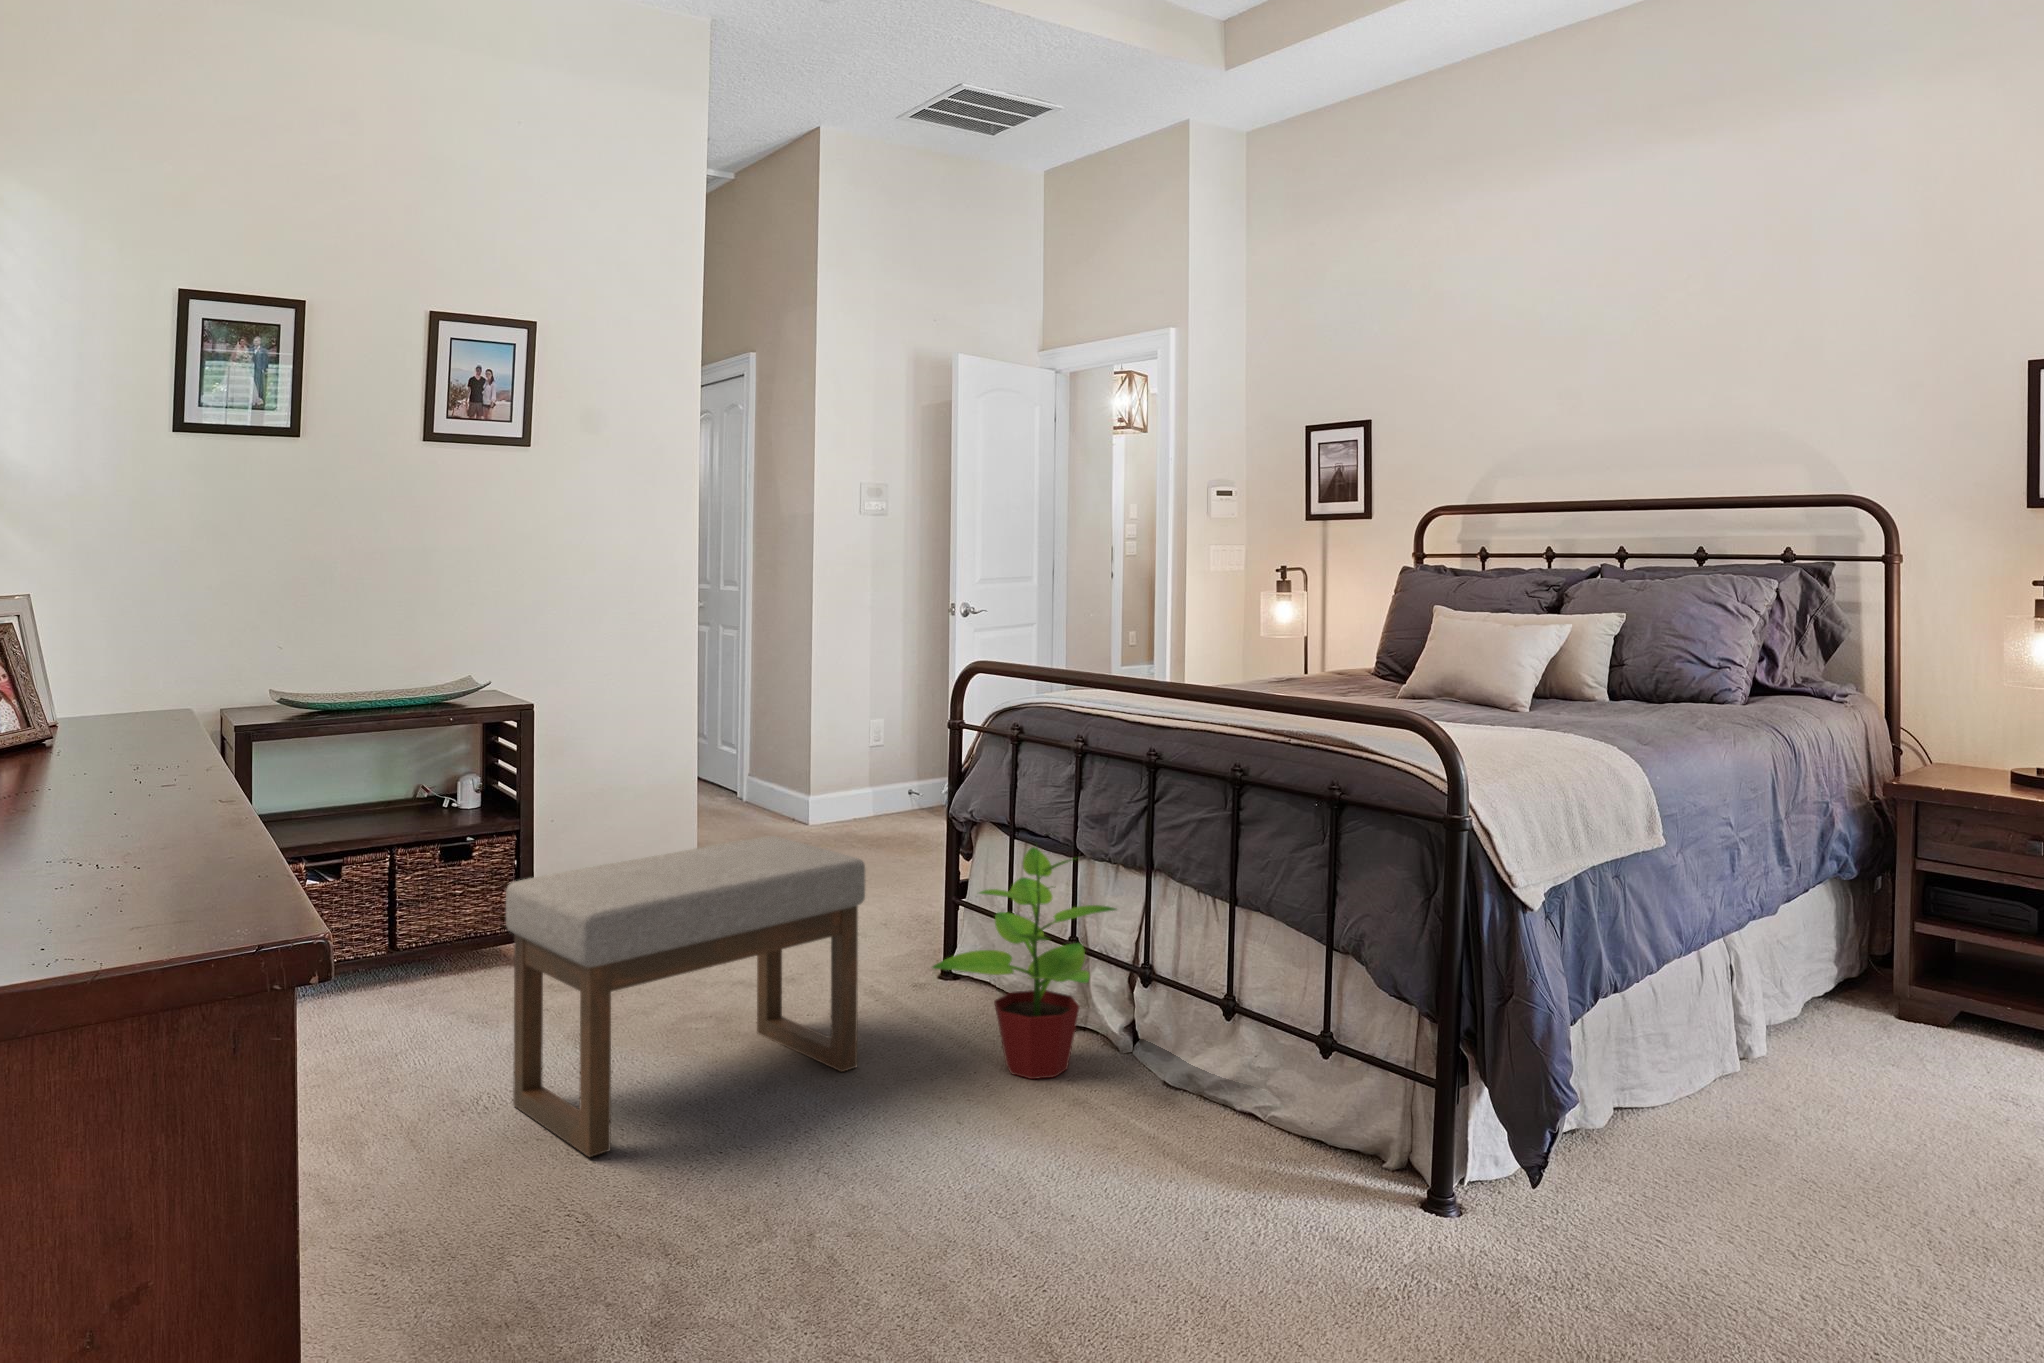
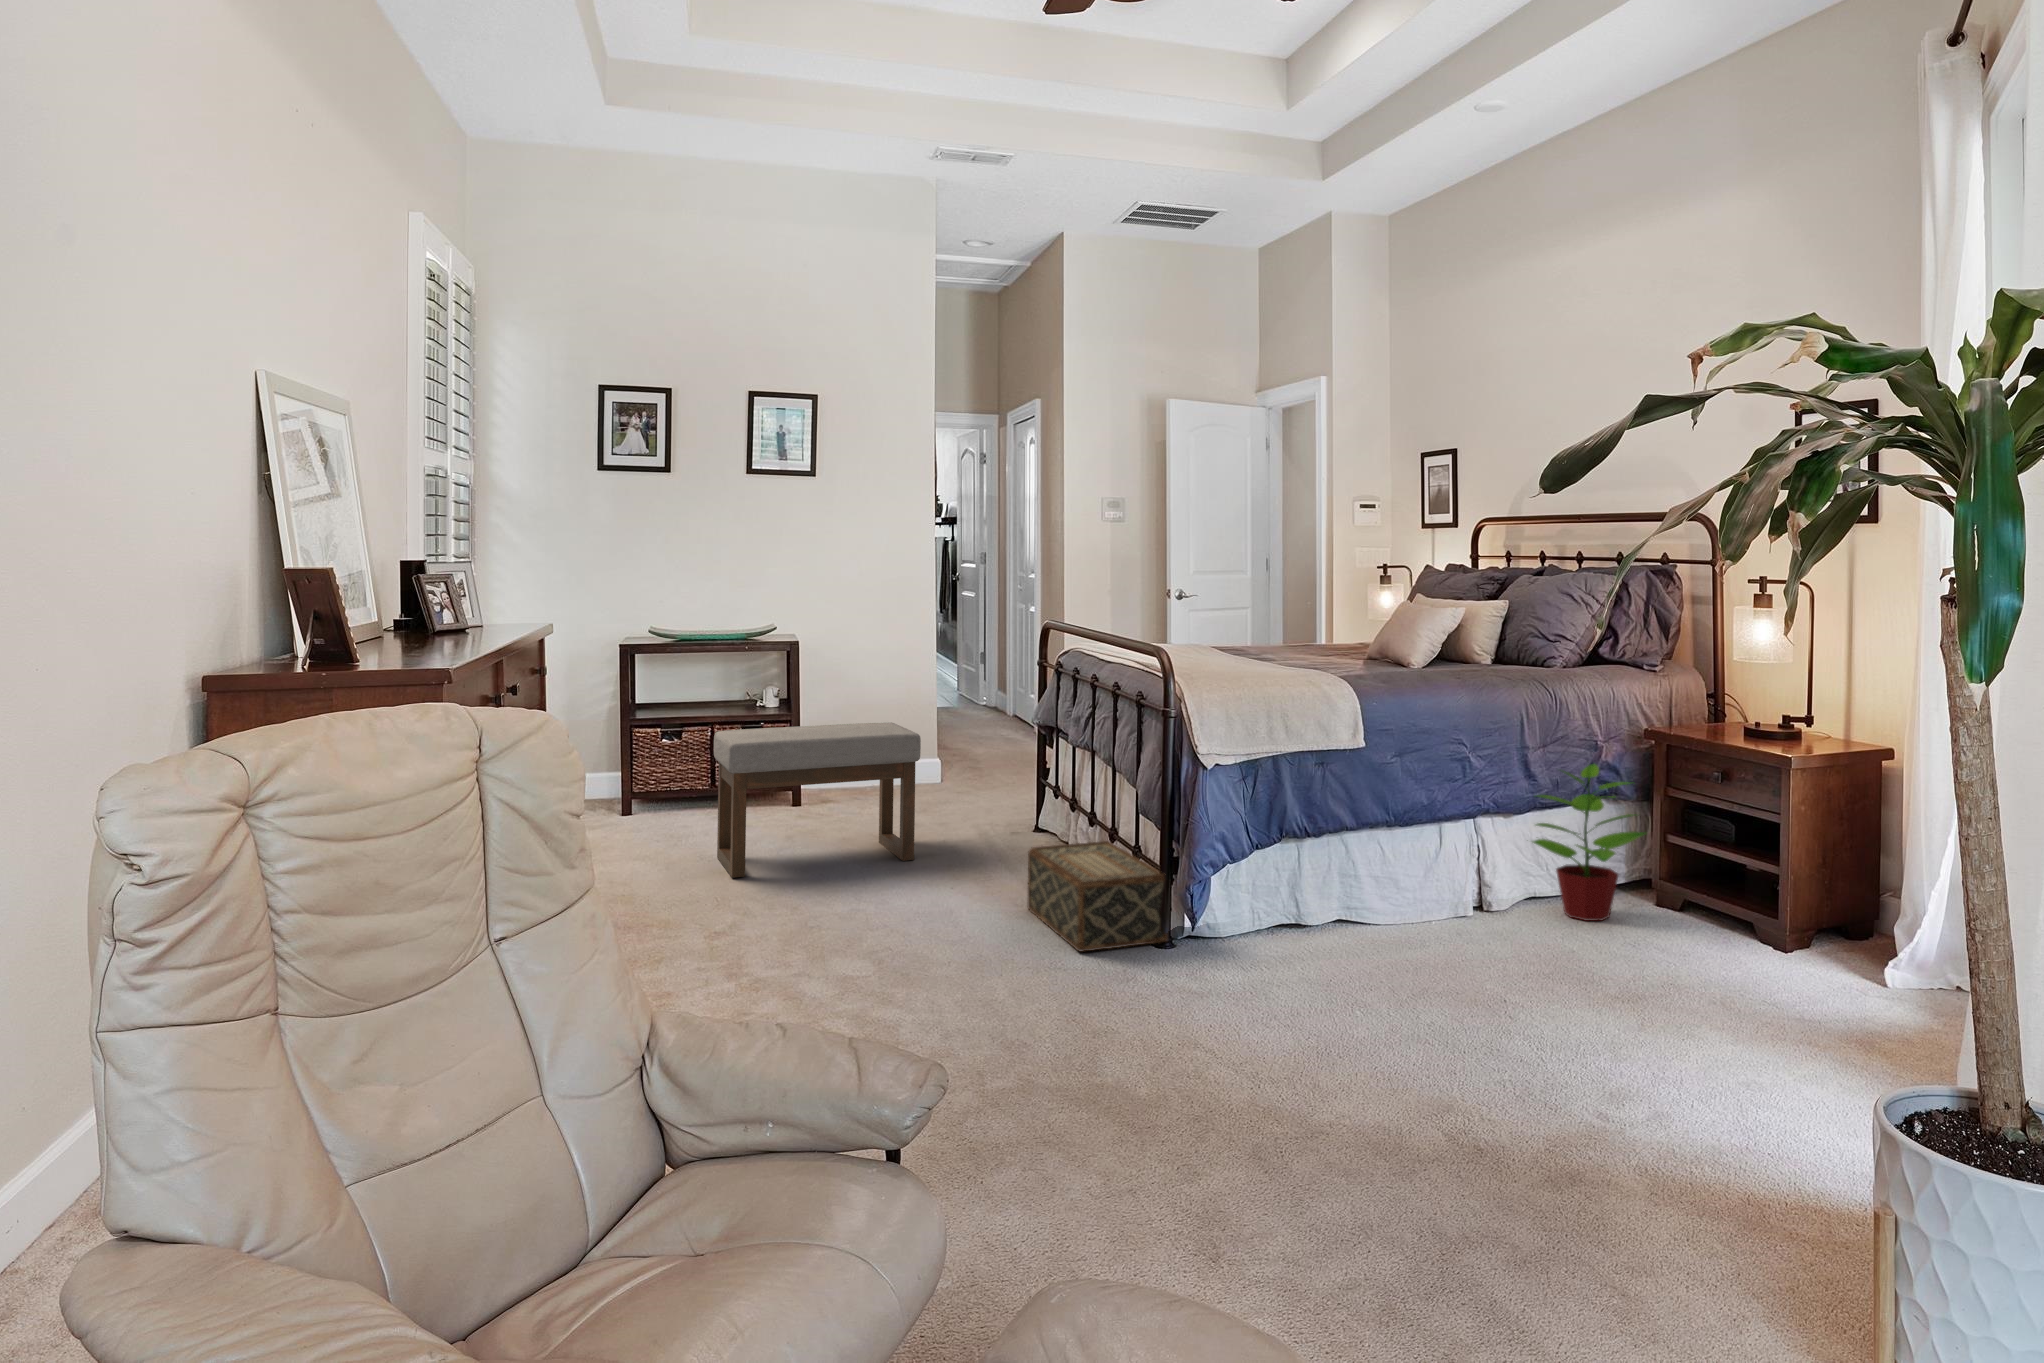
potted plant: present [933,847,1116,1079] -> present [1533,764,1646,921]
woven basket: none [1172,1027,1491,1269] -> present [1028,841,1168,951]

